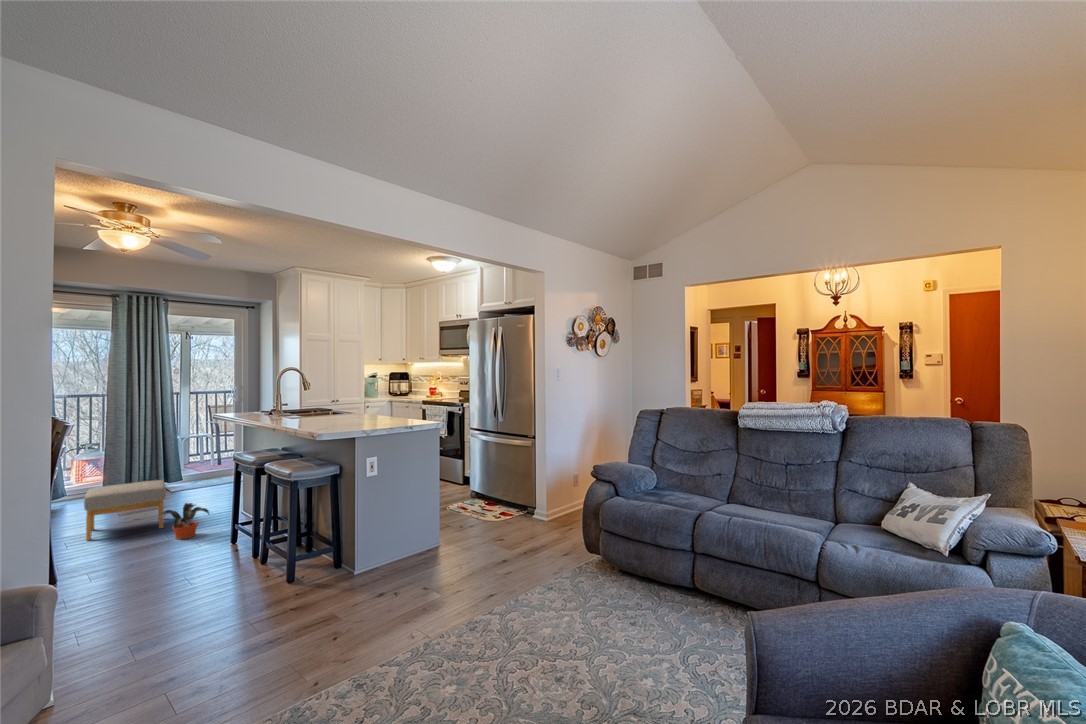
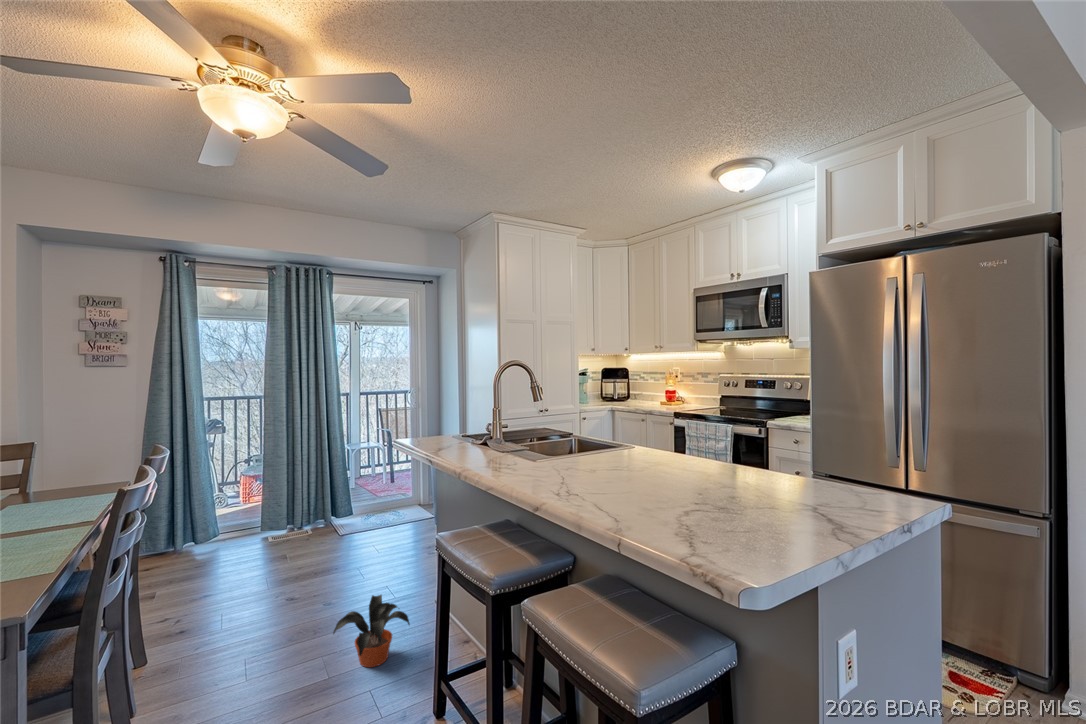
footstool: present [84,480,166,541] -> none [229,539,341,649]

